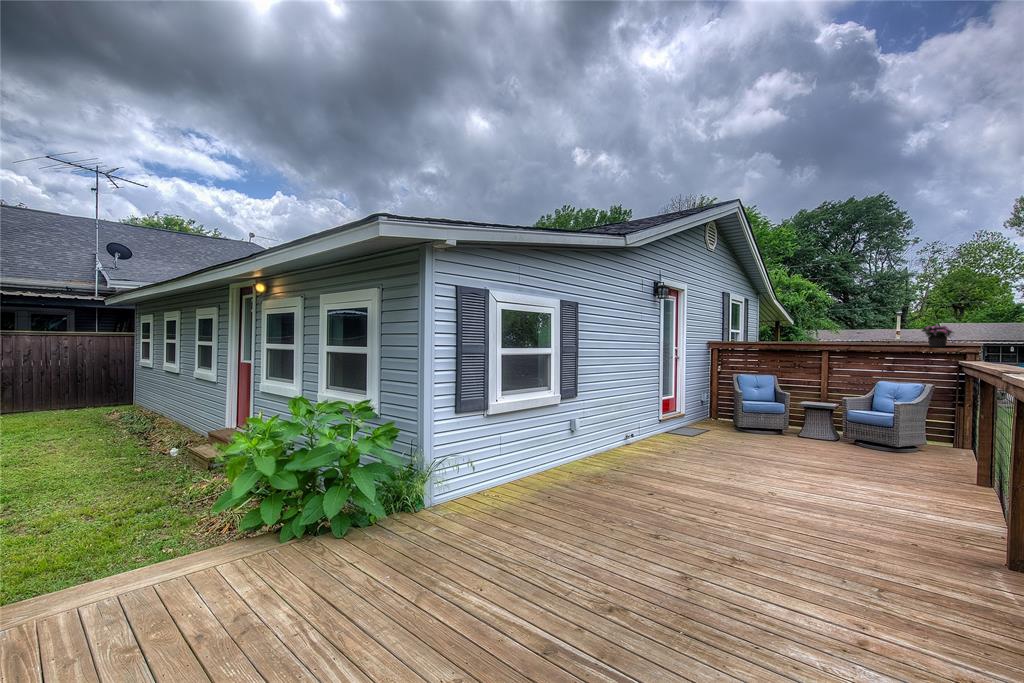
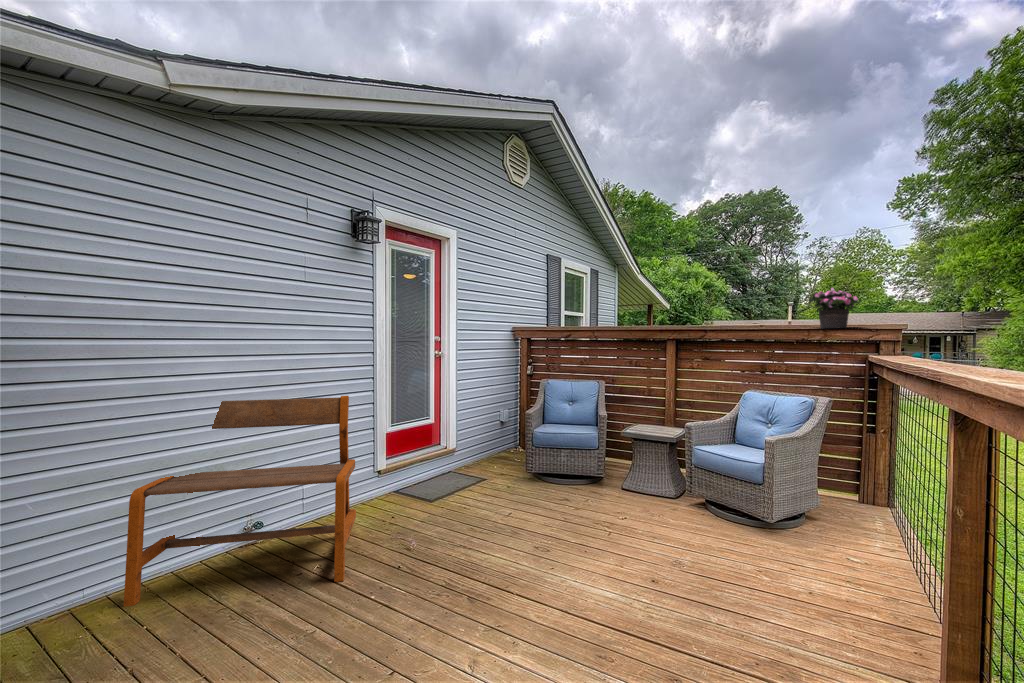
bench: none [613,377,702,454] -> present [124,396,356,607]

